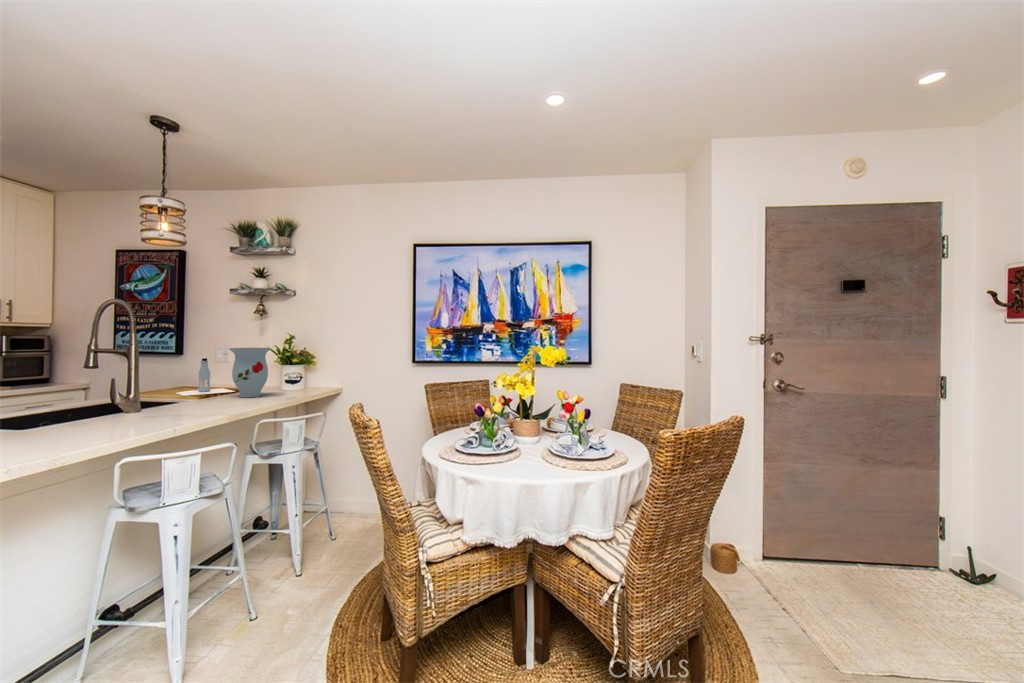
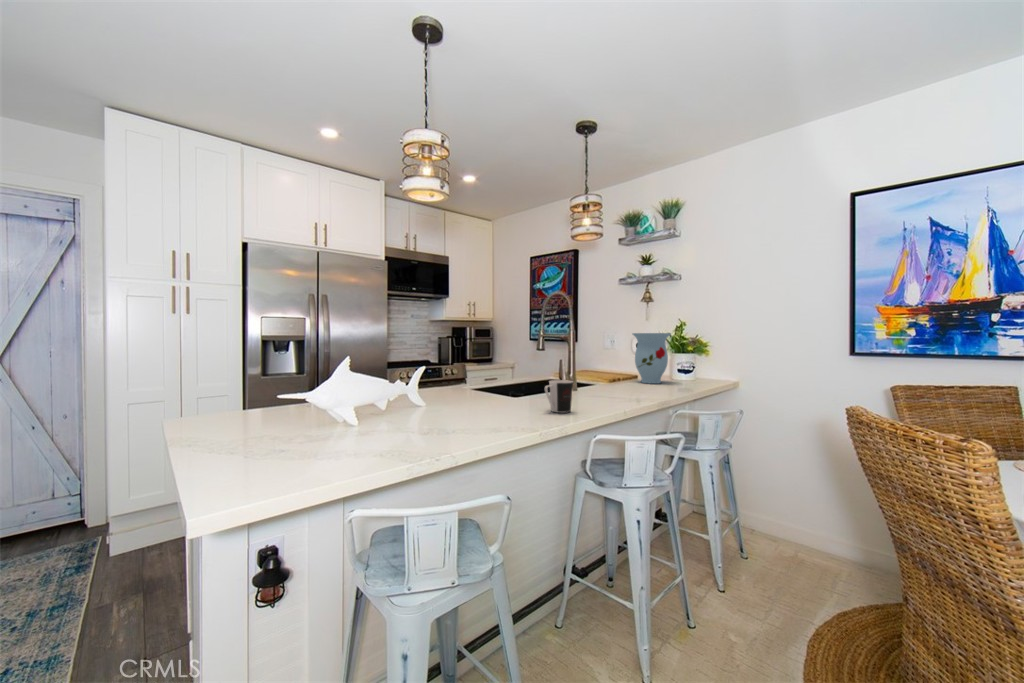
bottle: present [177,358,234,396] -> none [579,344,632,378]
coffee cup: none [47,410,95,446] -> present [545,380,573,413]

